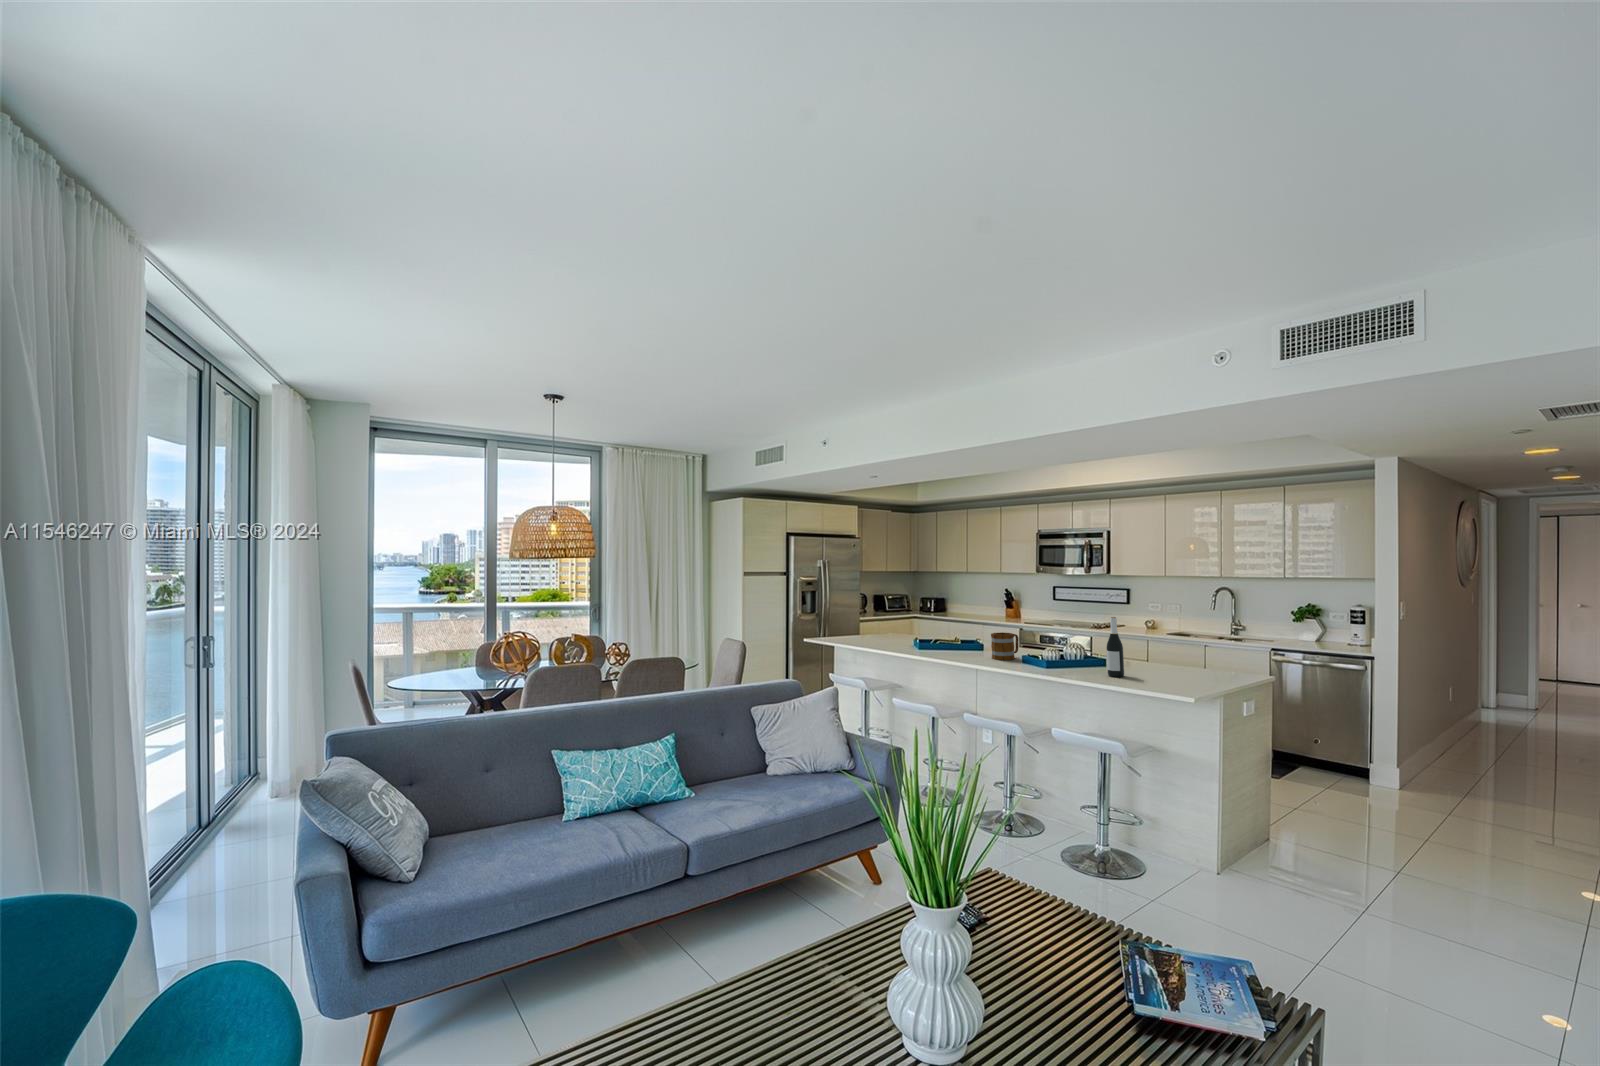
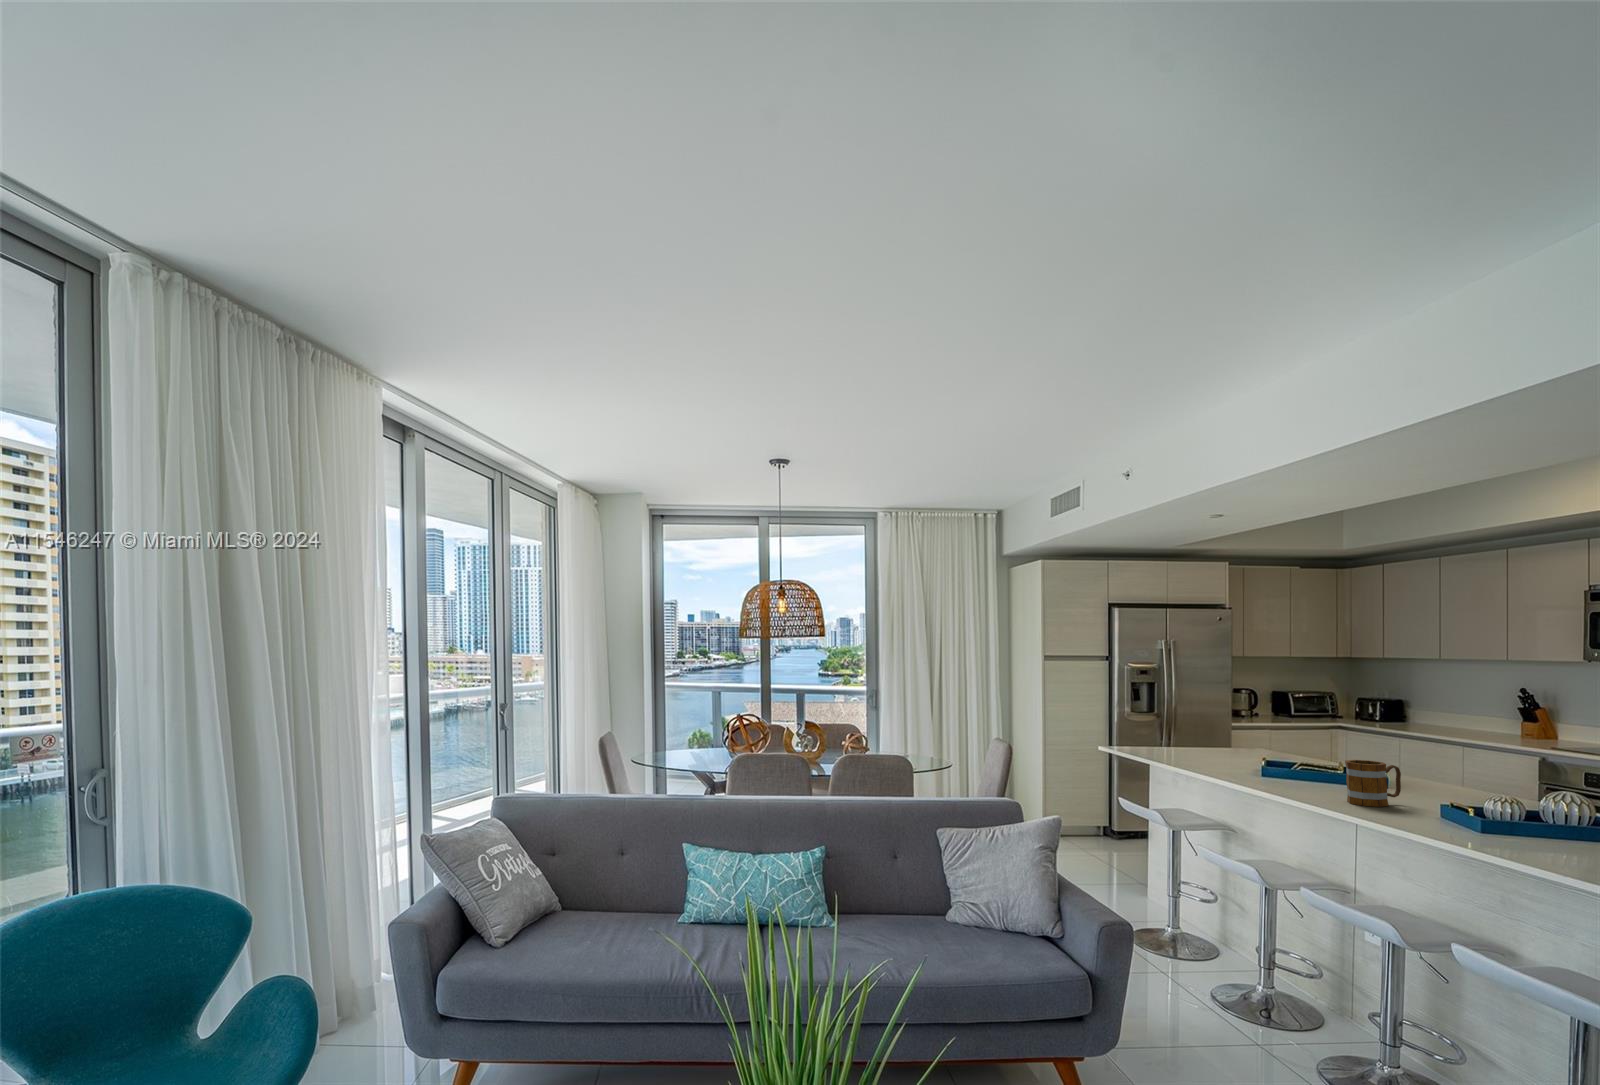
wine bottle: present [1106,617,1124,677] -> none [1521,747,1558,855]

